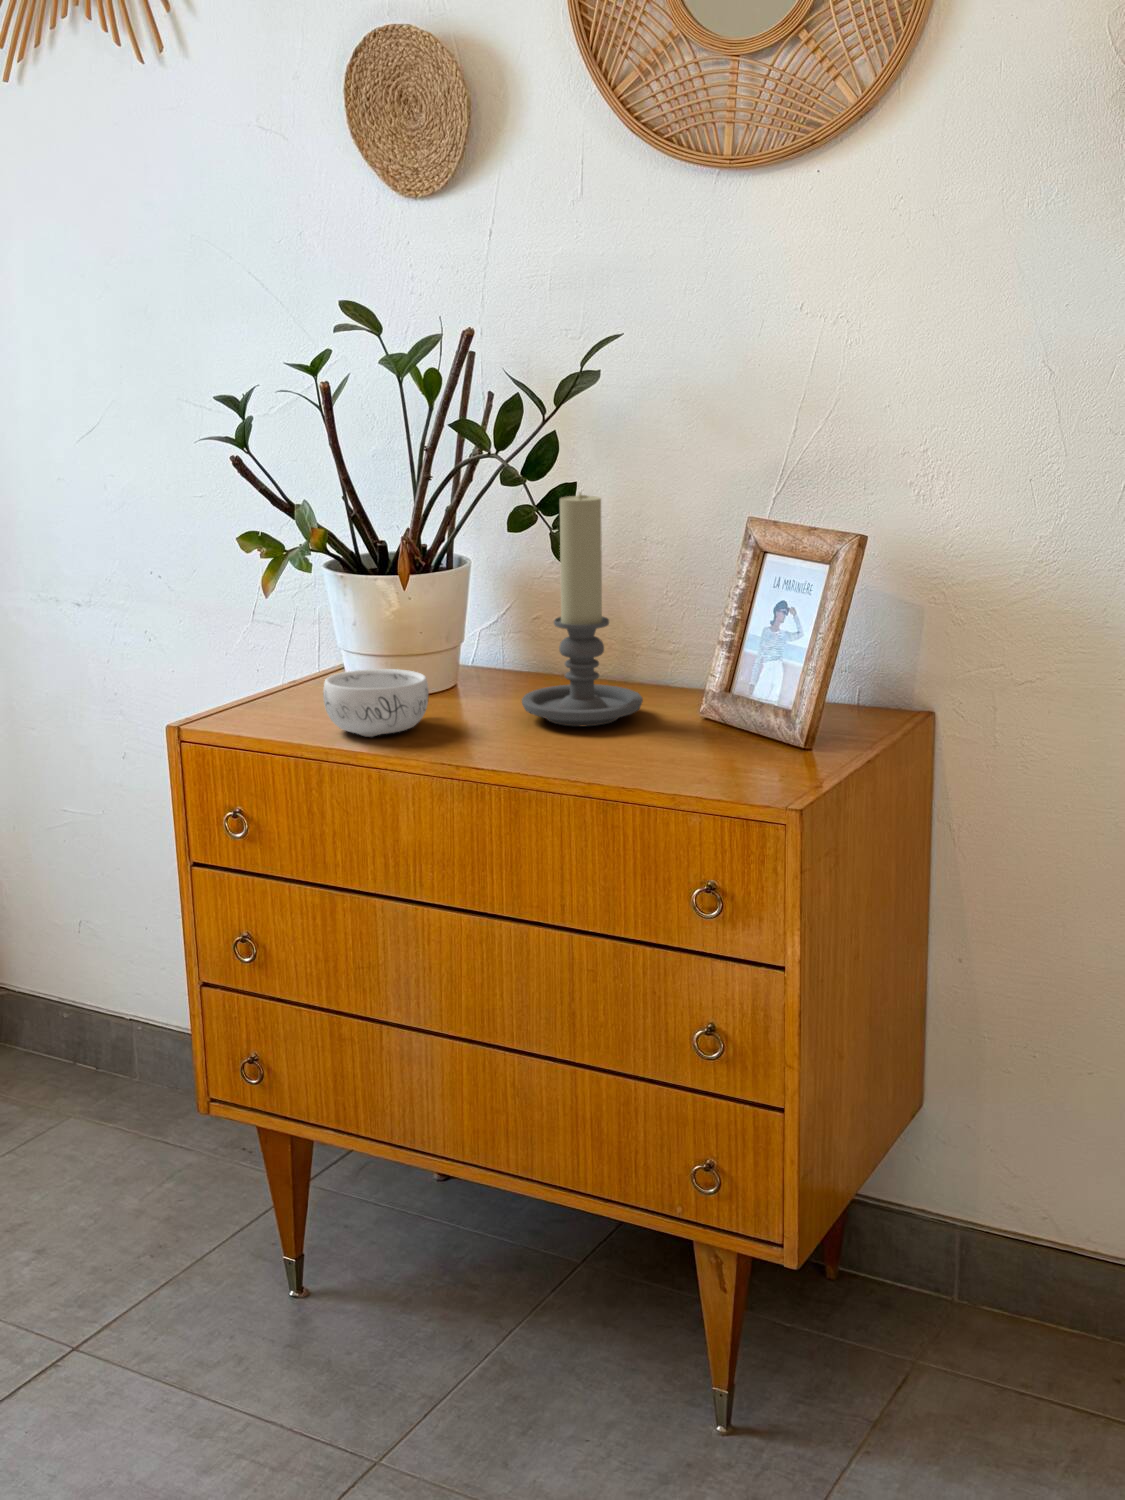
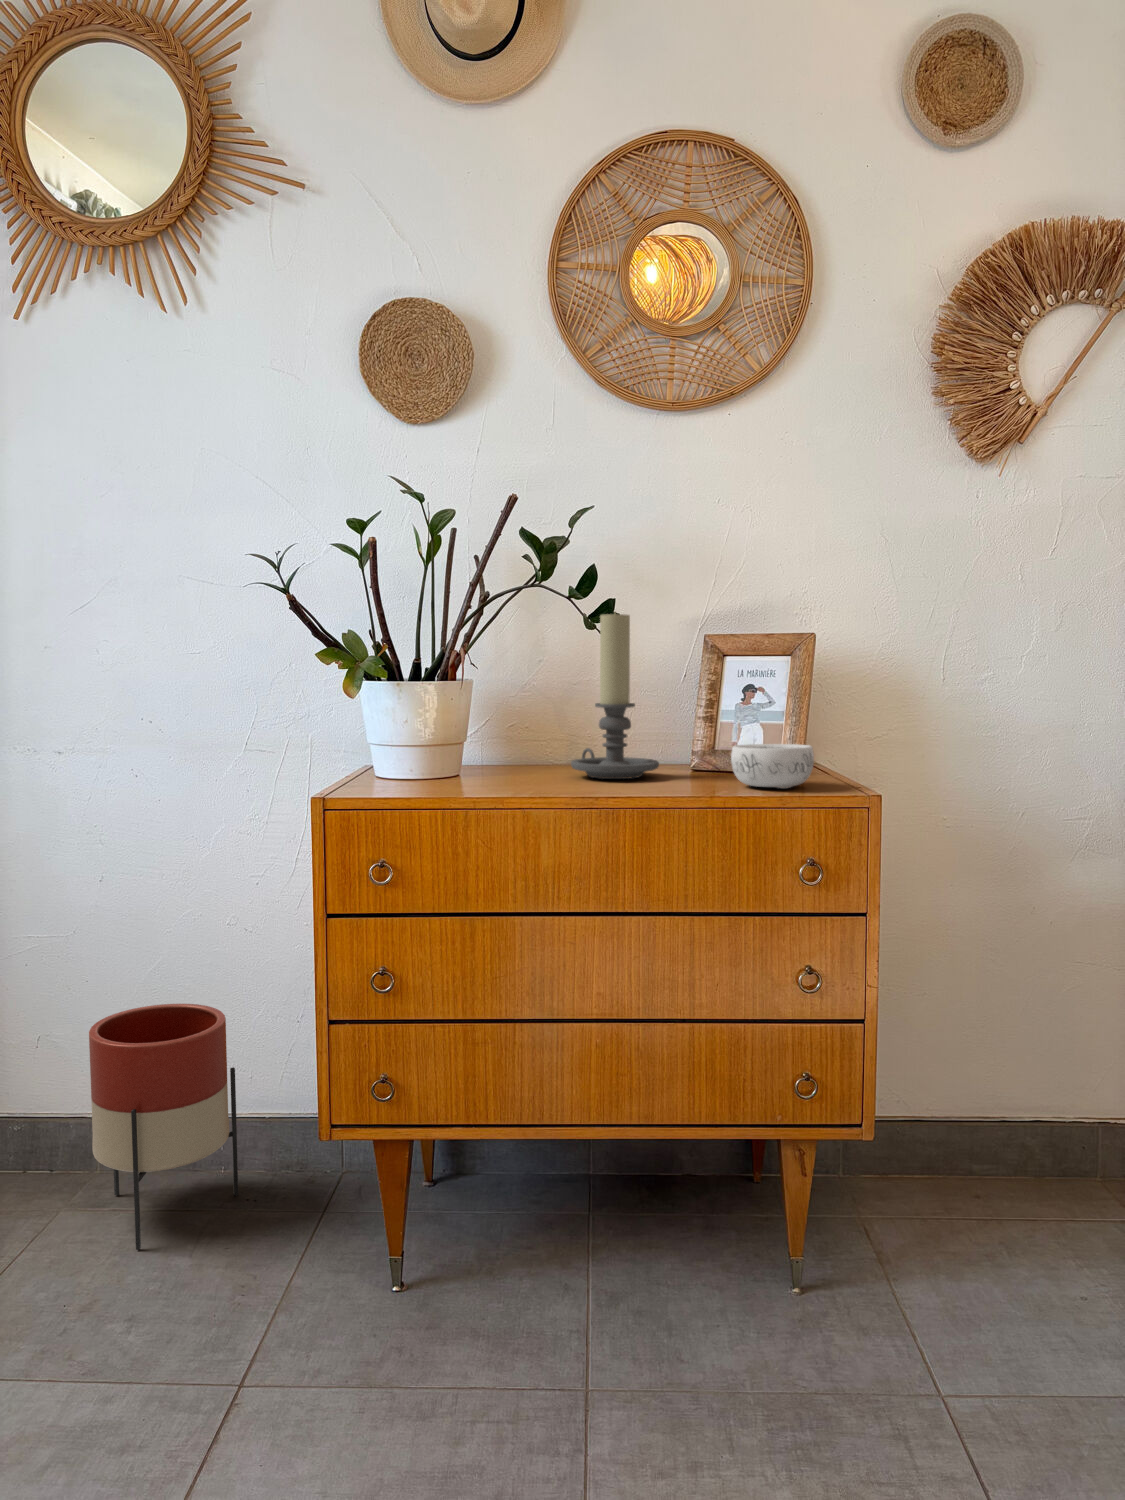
decorative bowl: present [323,669,429,737] -> present [731,744,814,788]
planter: none [63,911,238,1179] -> present [89,1004,238,1250]

